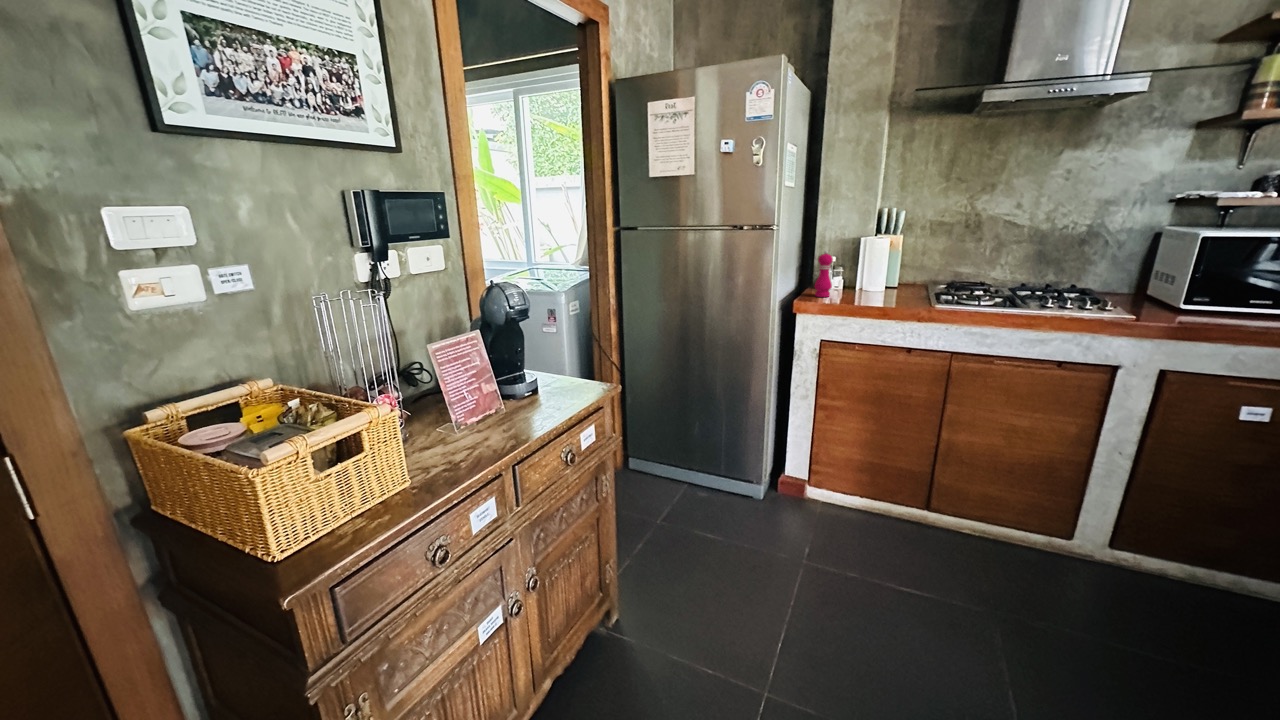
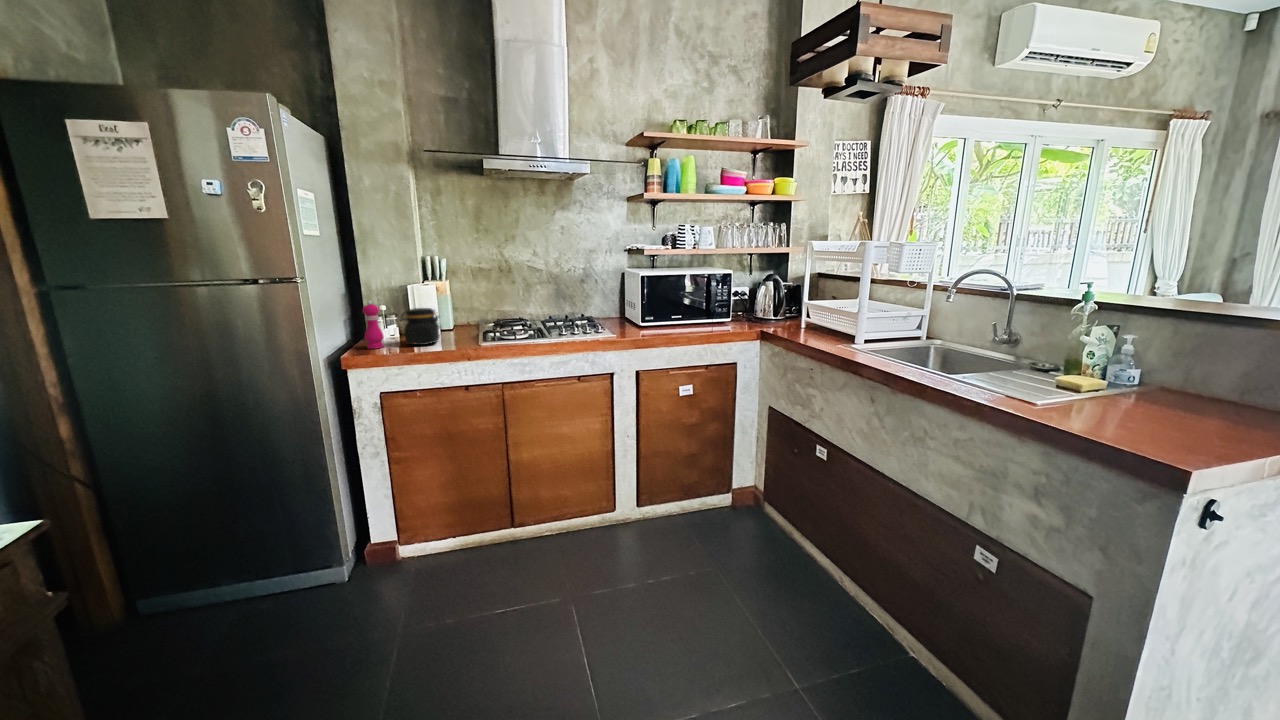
jar: none [850,261,892,299] -> present [400,308,441,345]

